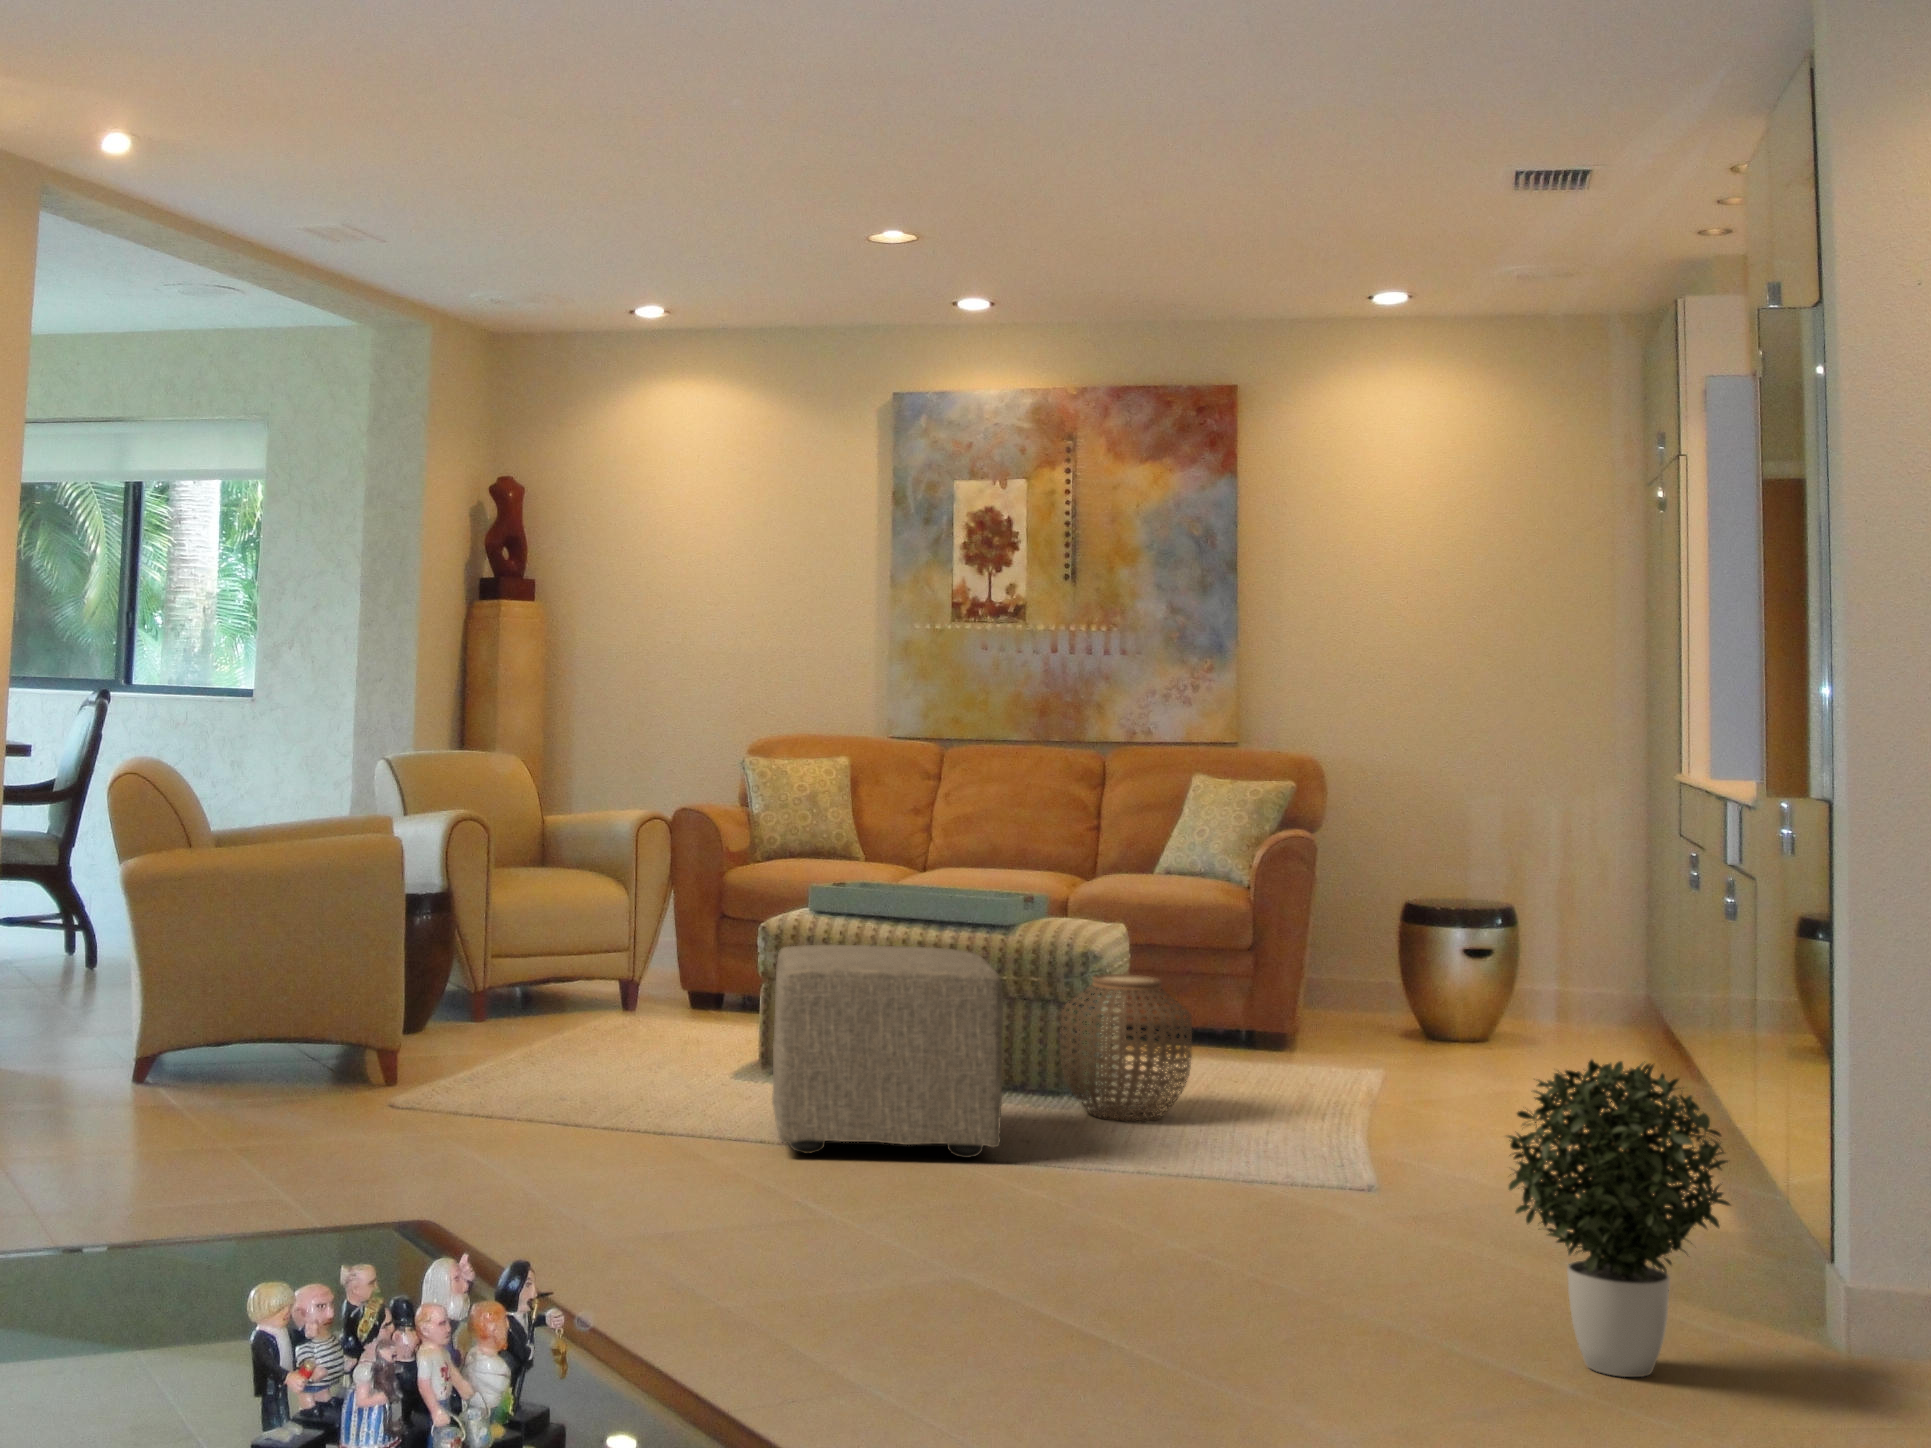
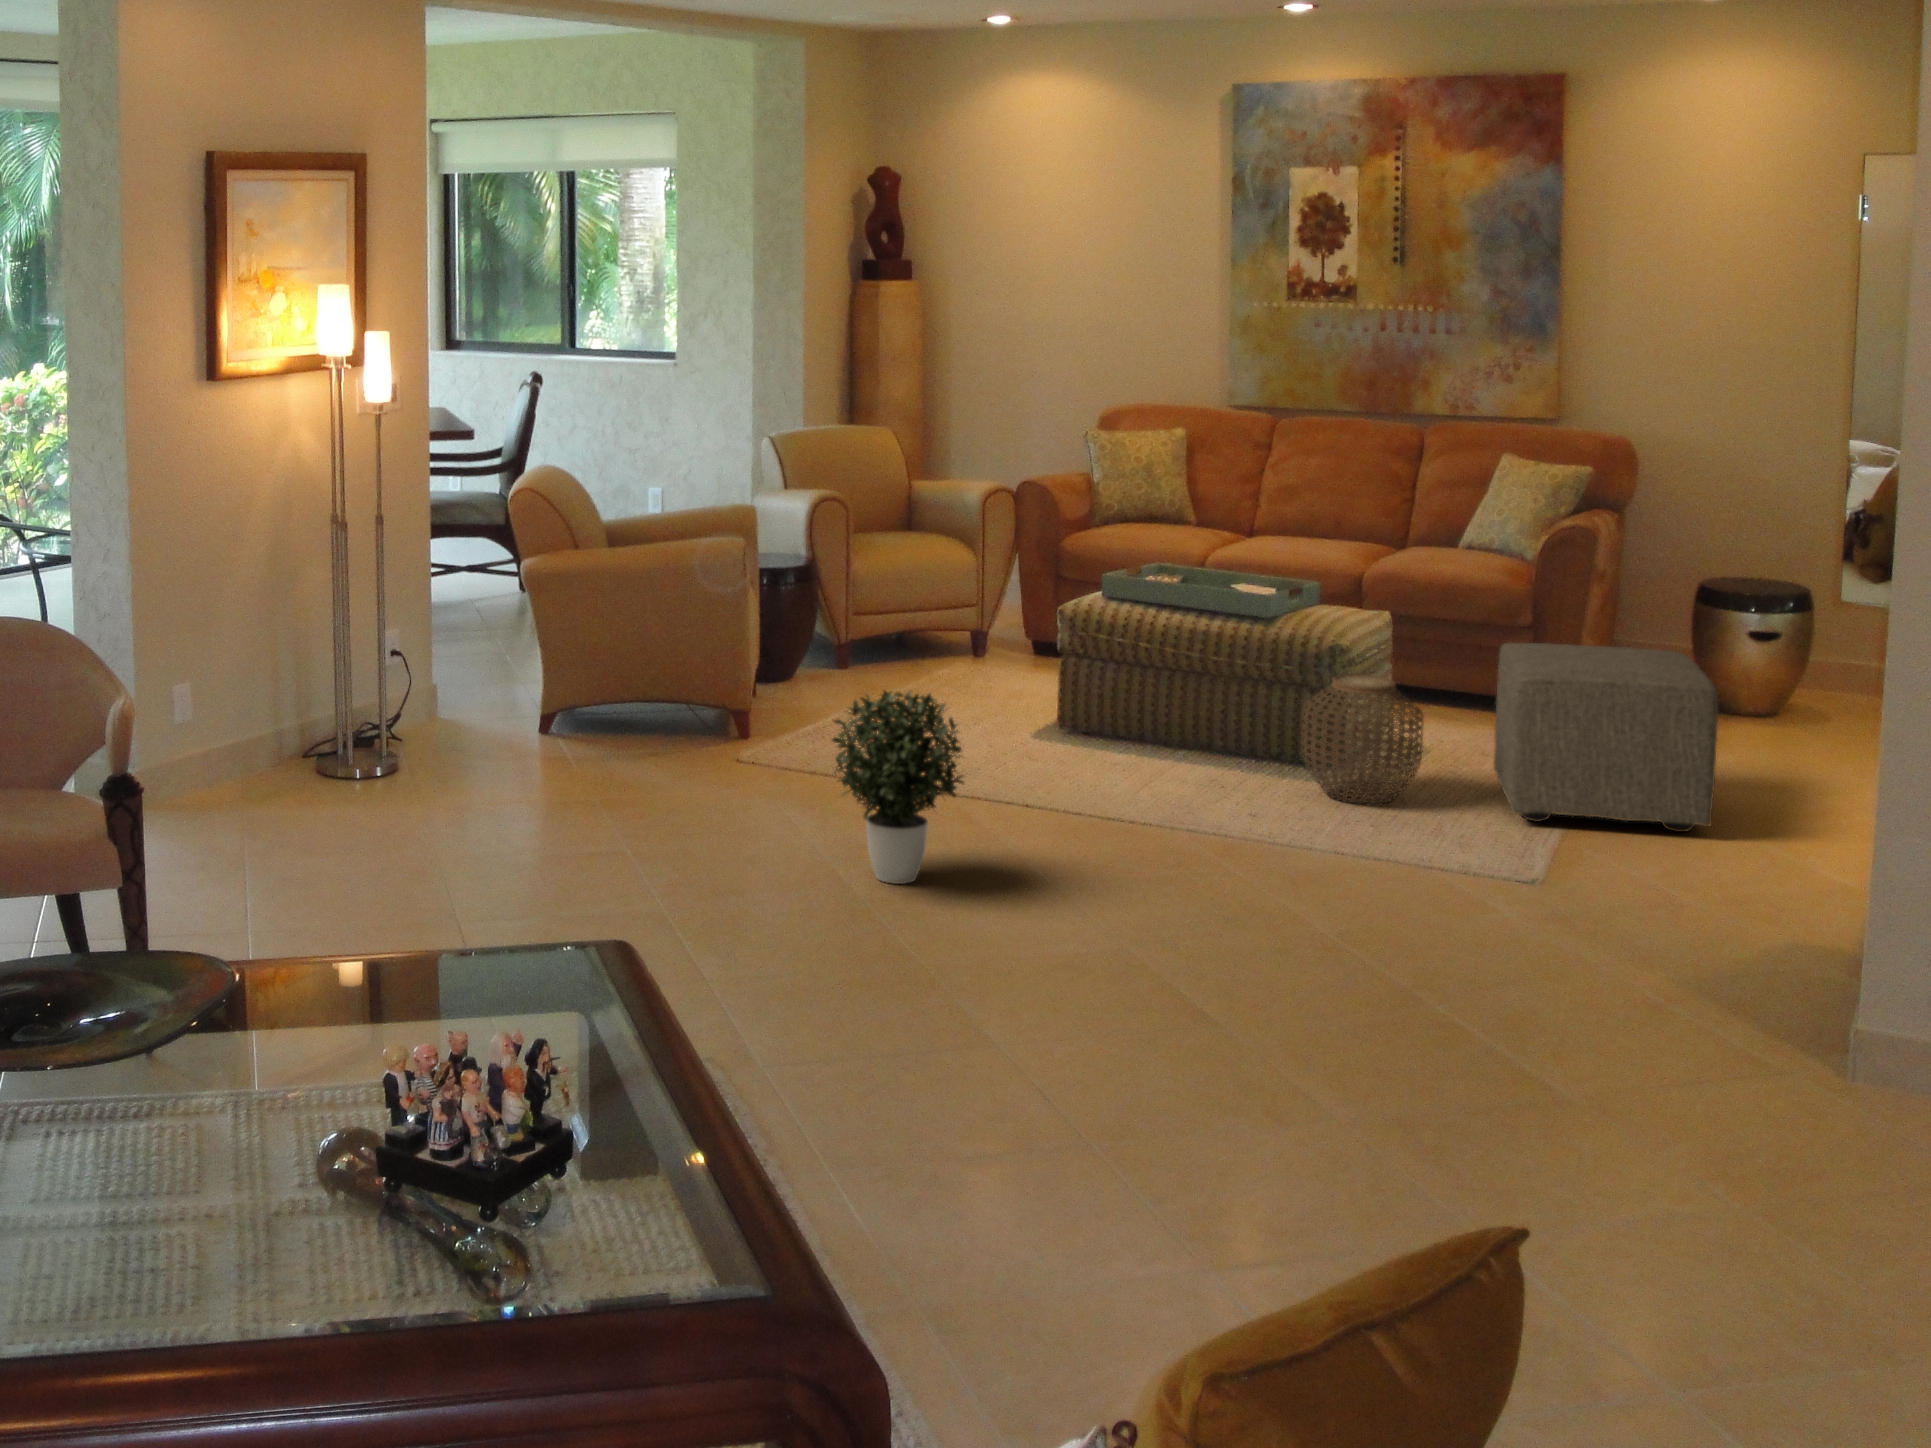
ottoman: present [772,945,1003,1158] -> present [1494,643,1718,832]
potted plant: present [1507,1060,1730,1377] -> present [832,690,964,884]

